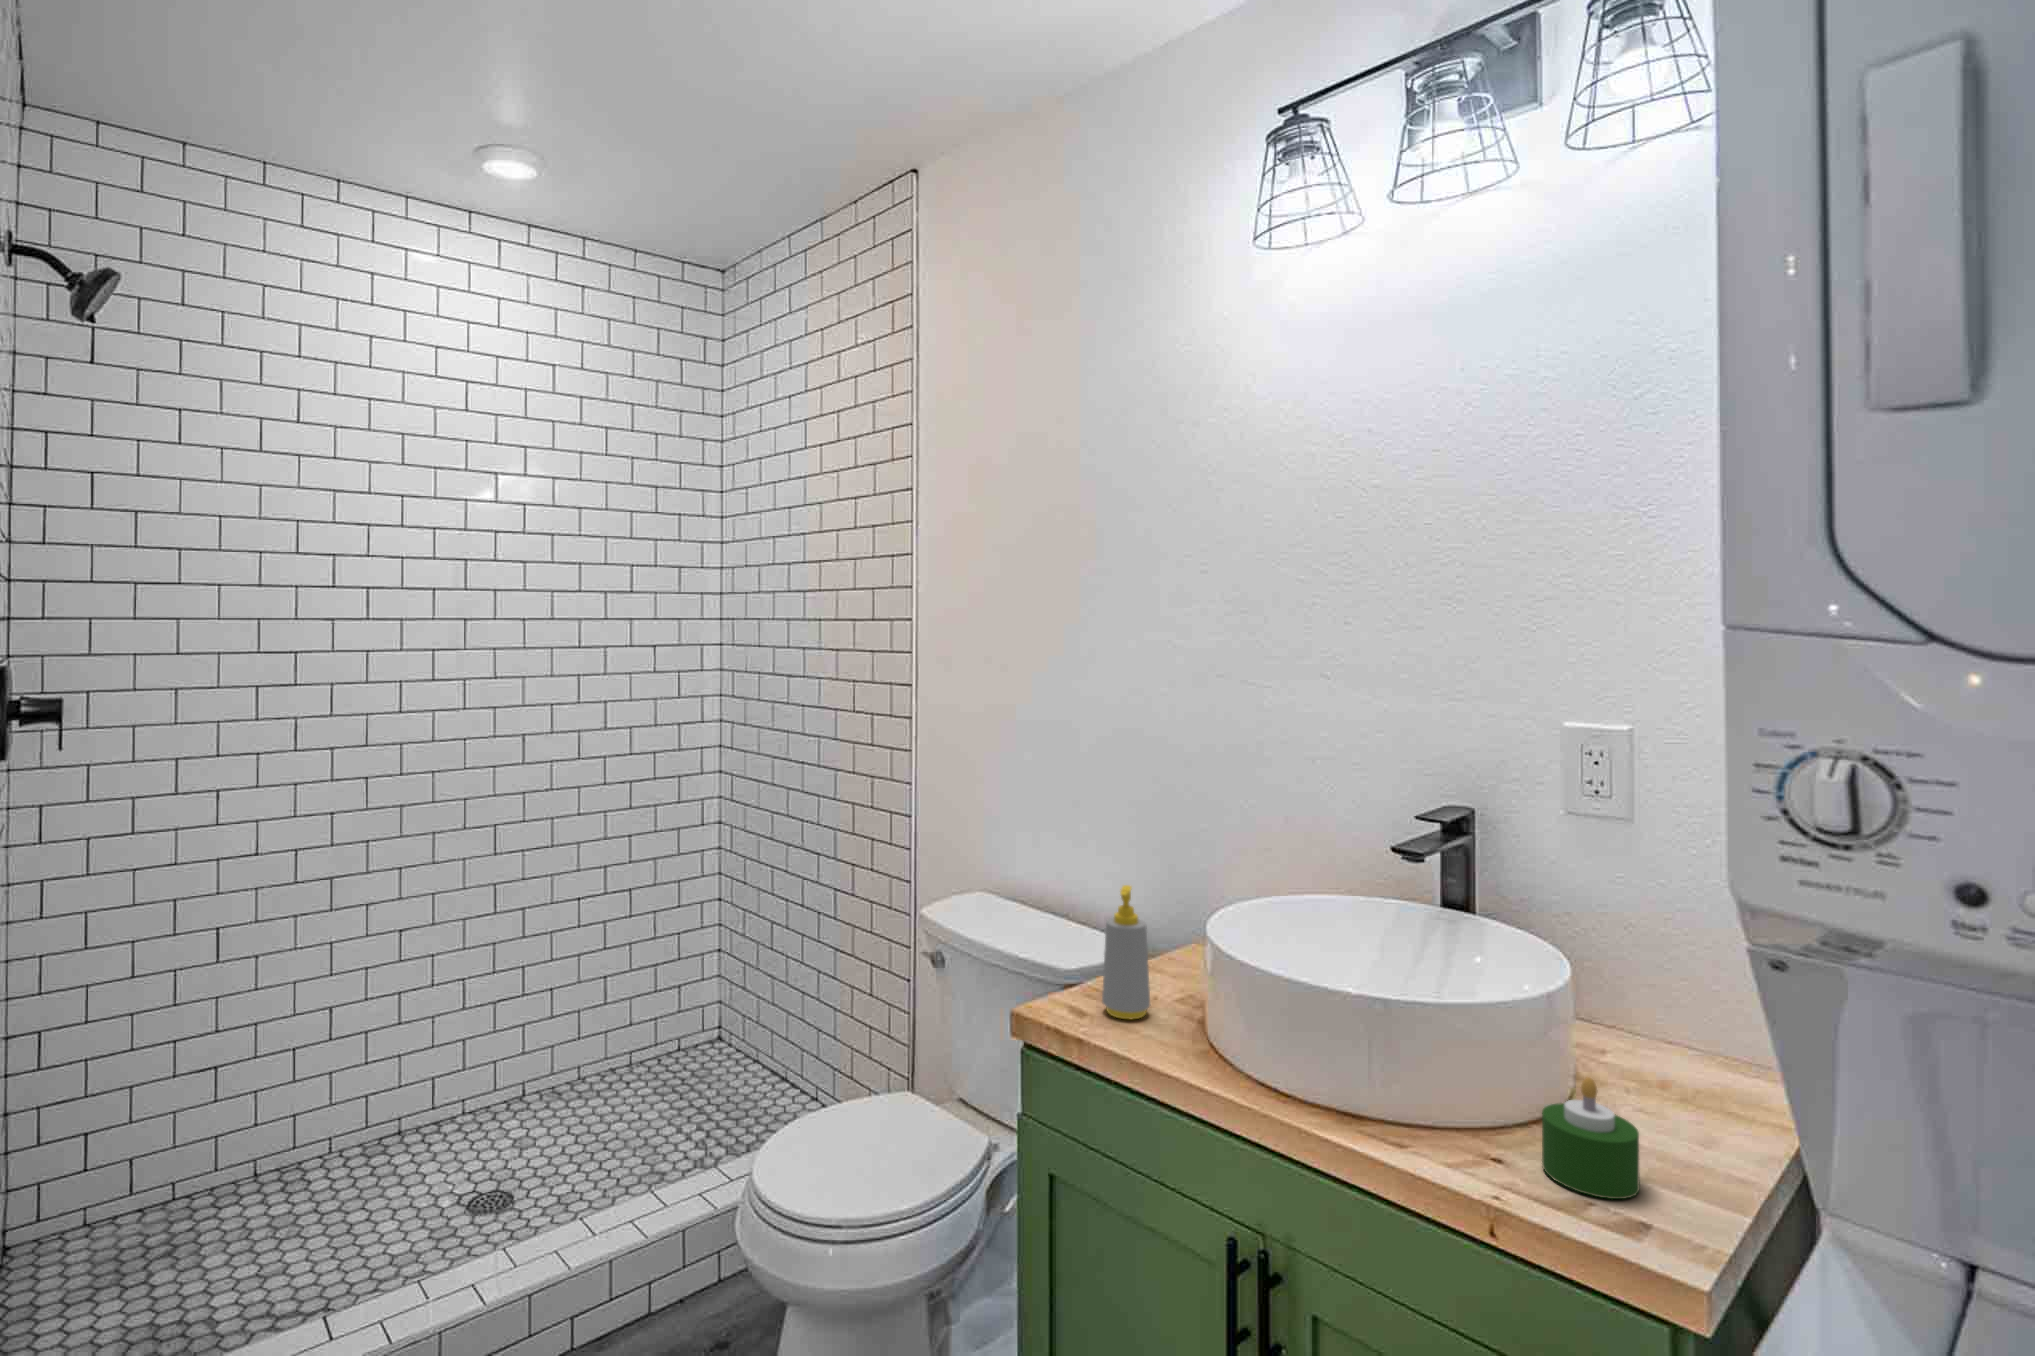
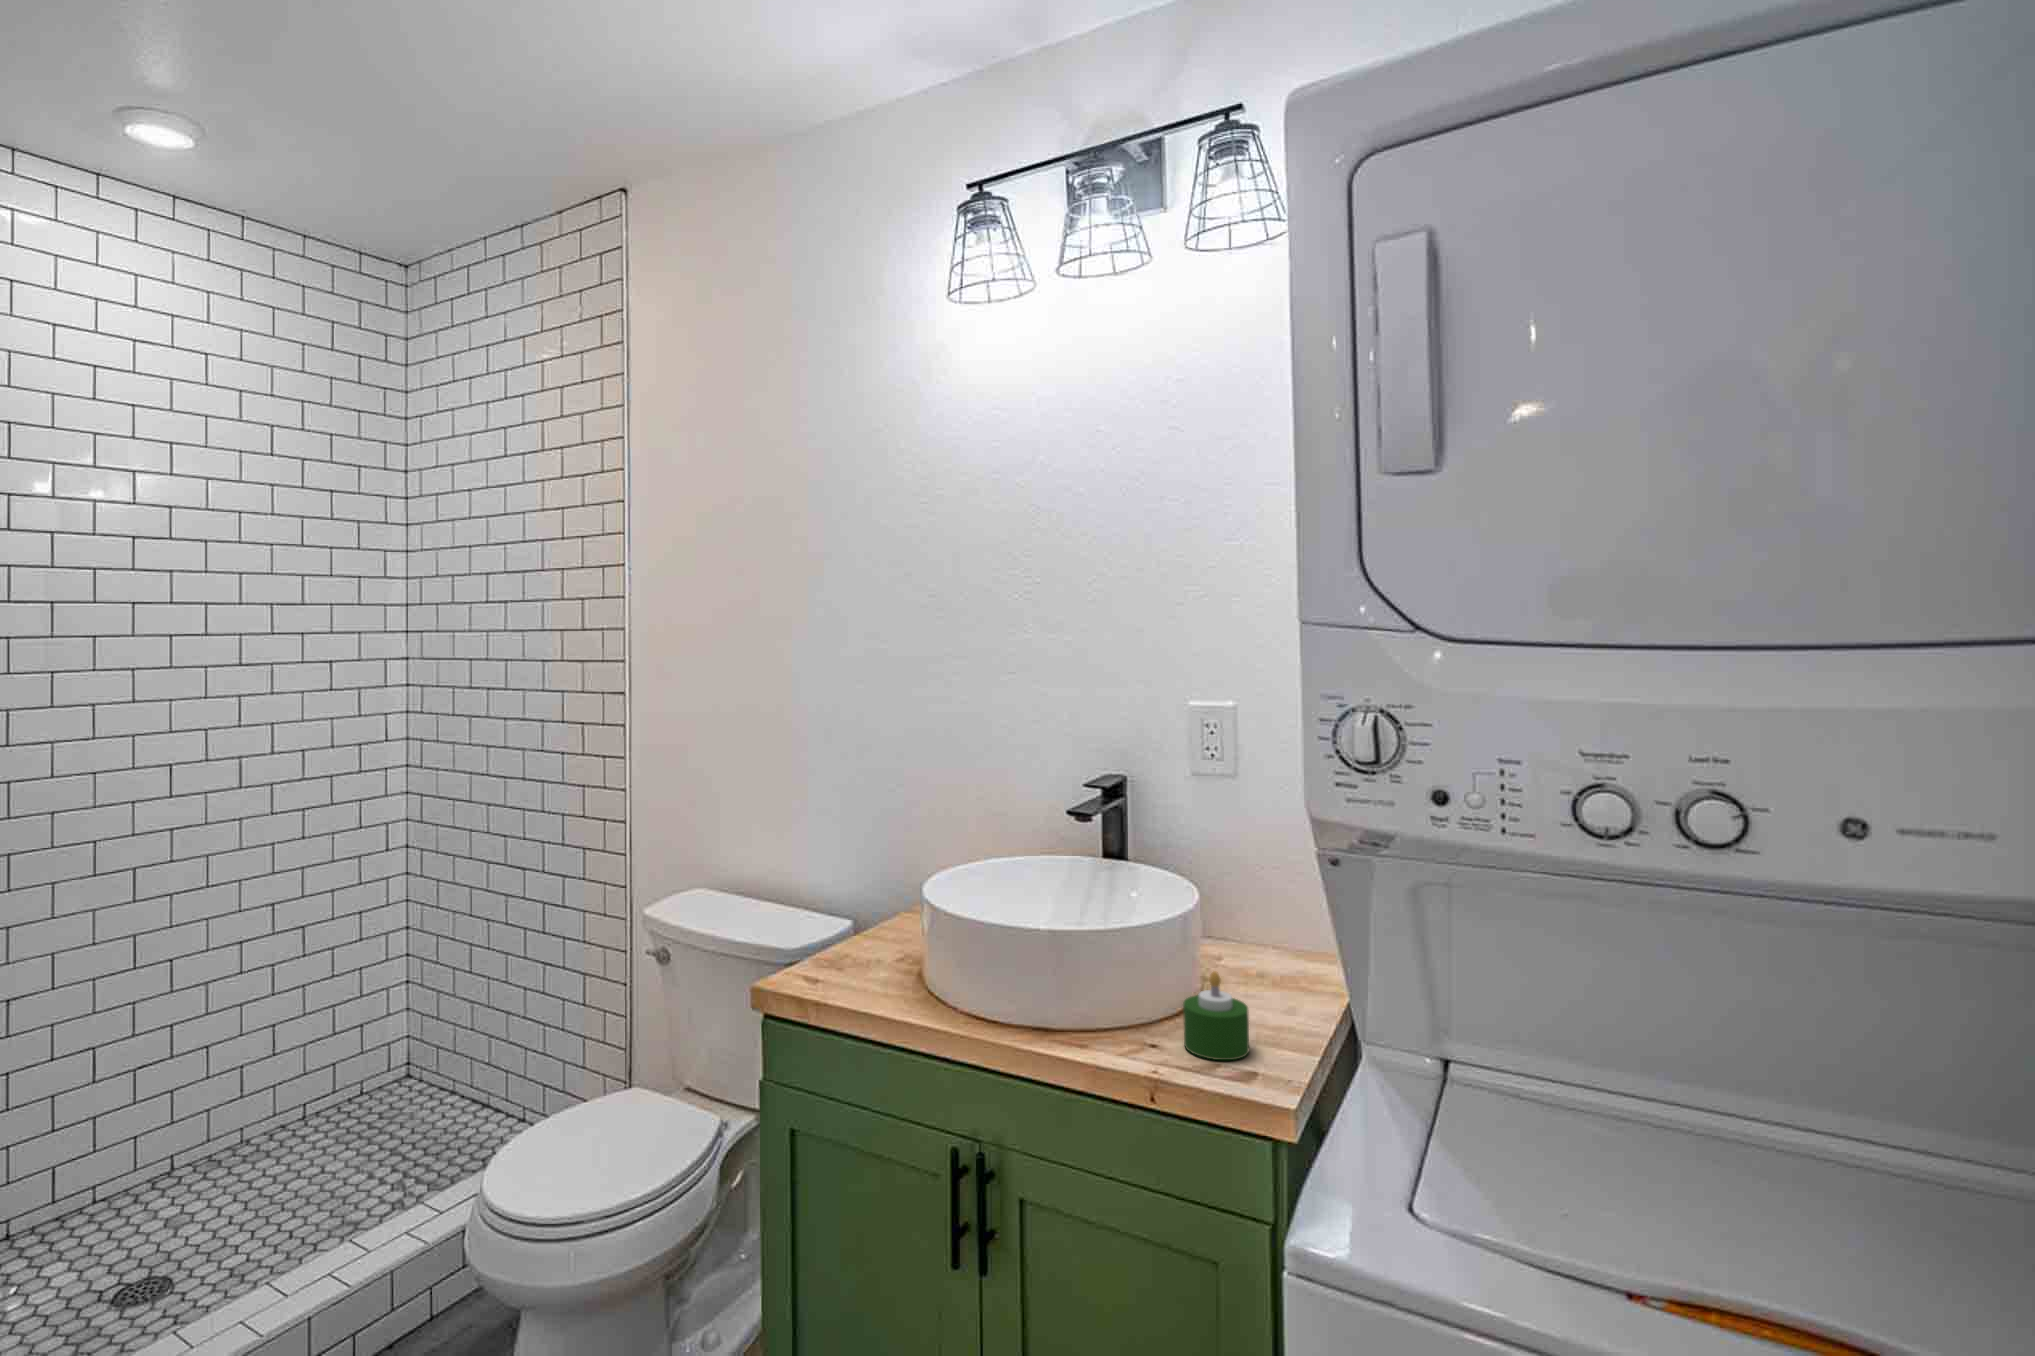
soap bottle: present [1102,885,1150,1020] -> none [833,862,875,981]

